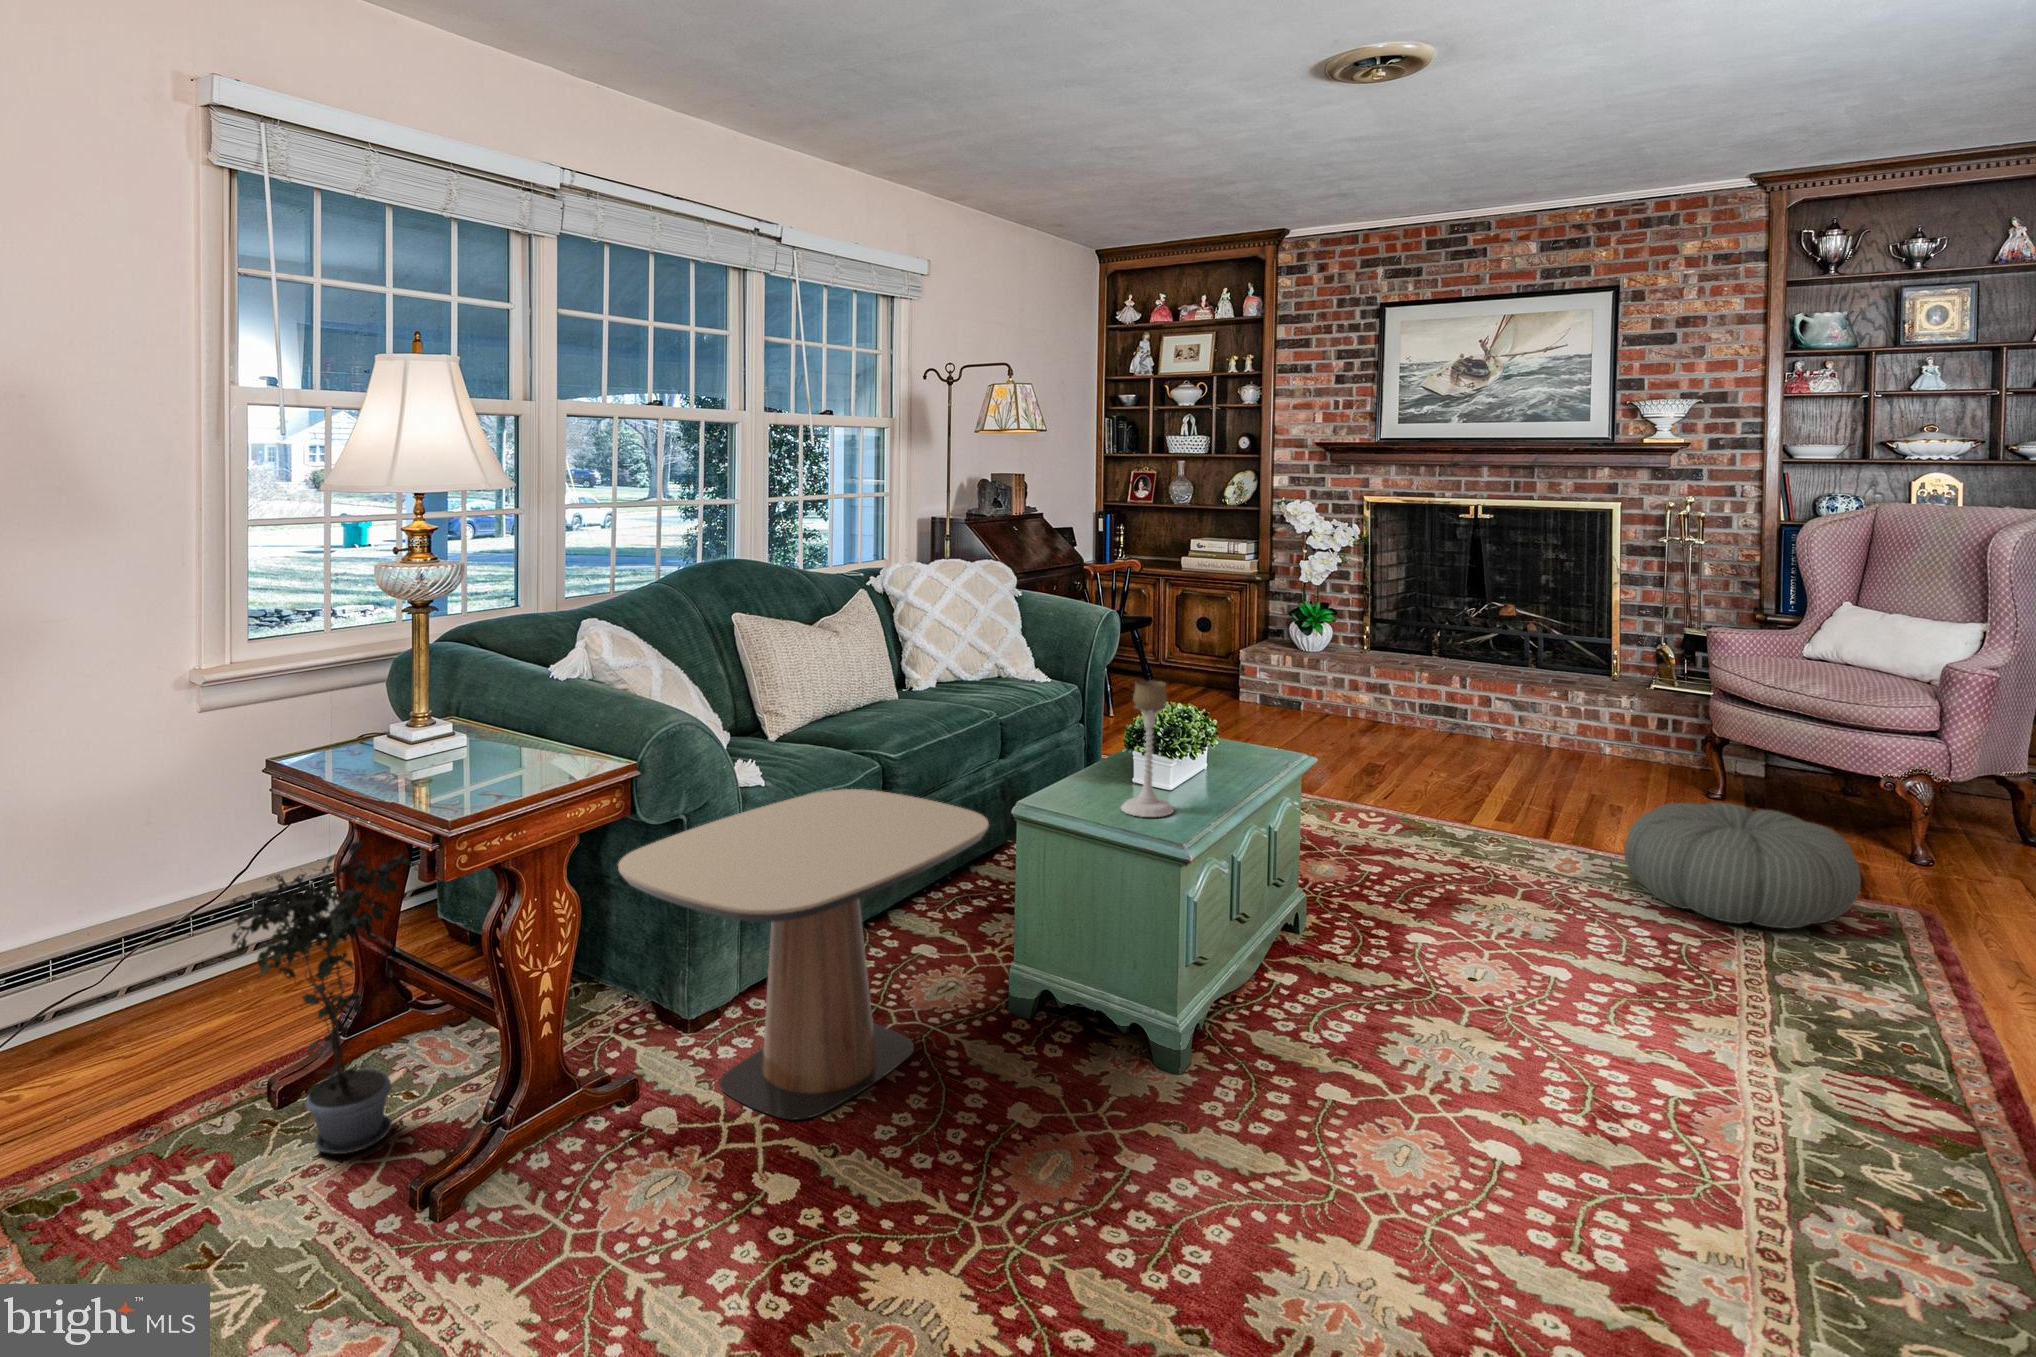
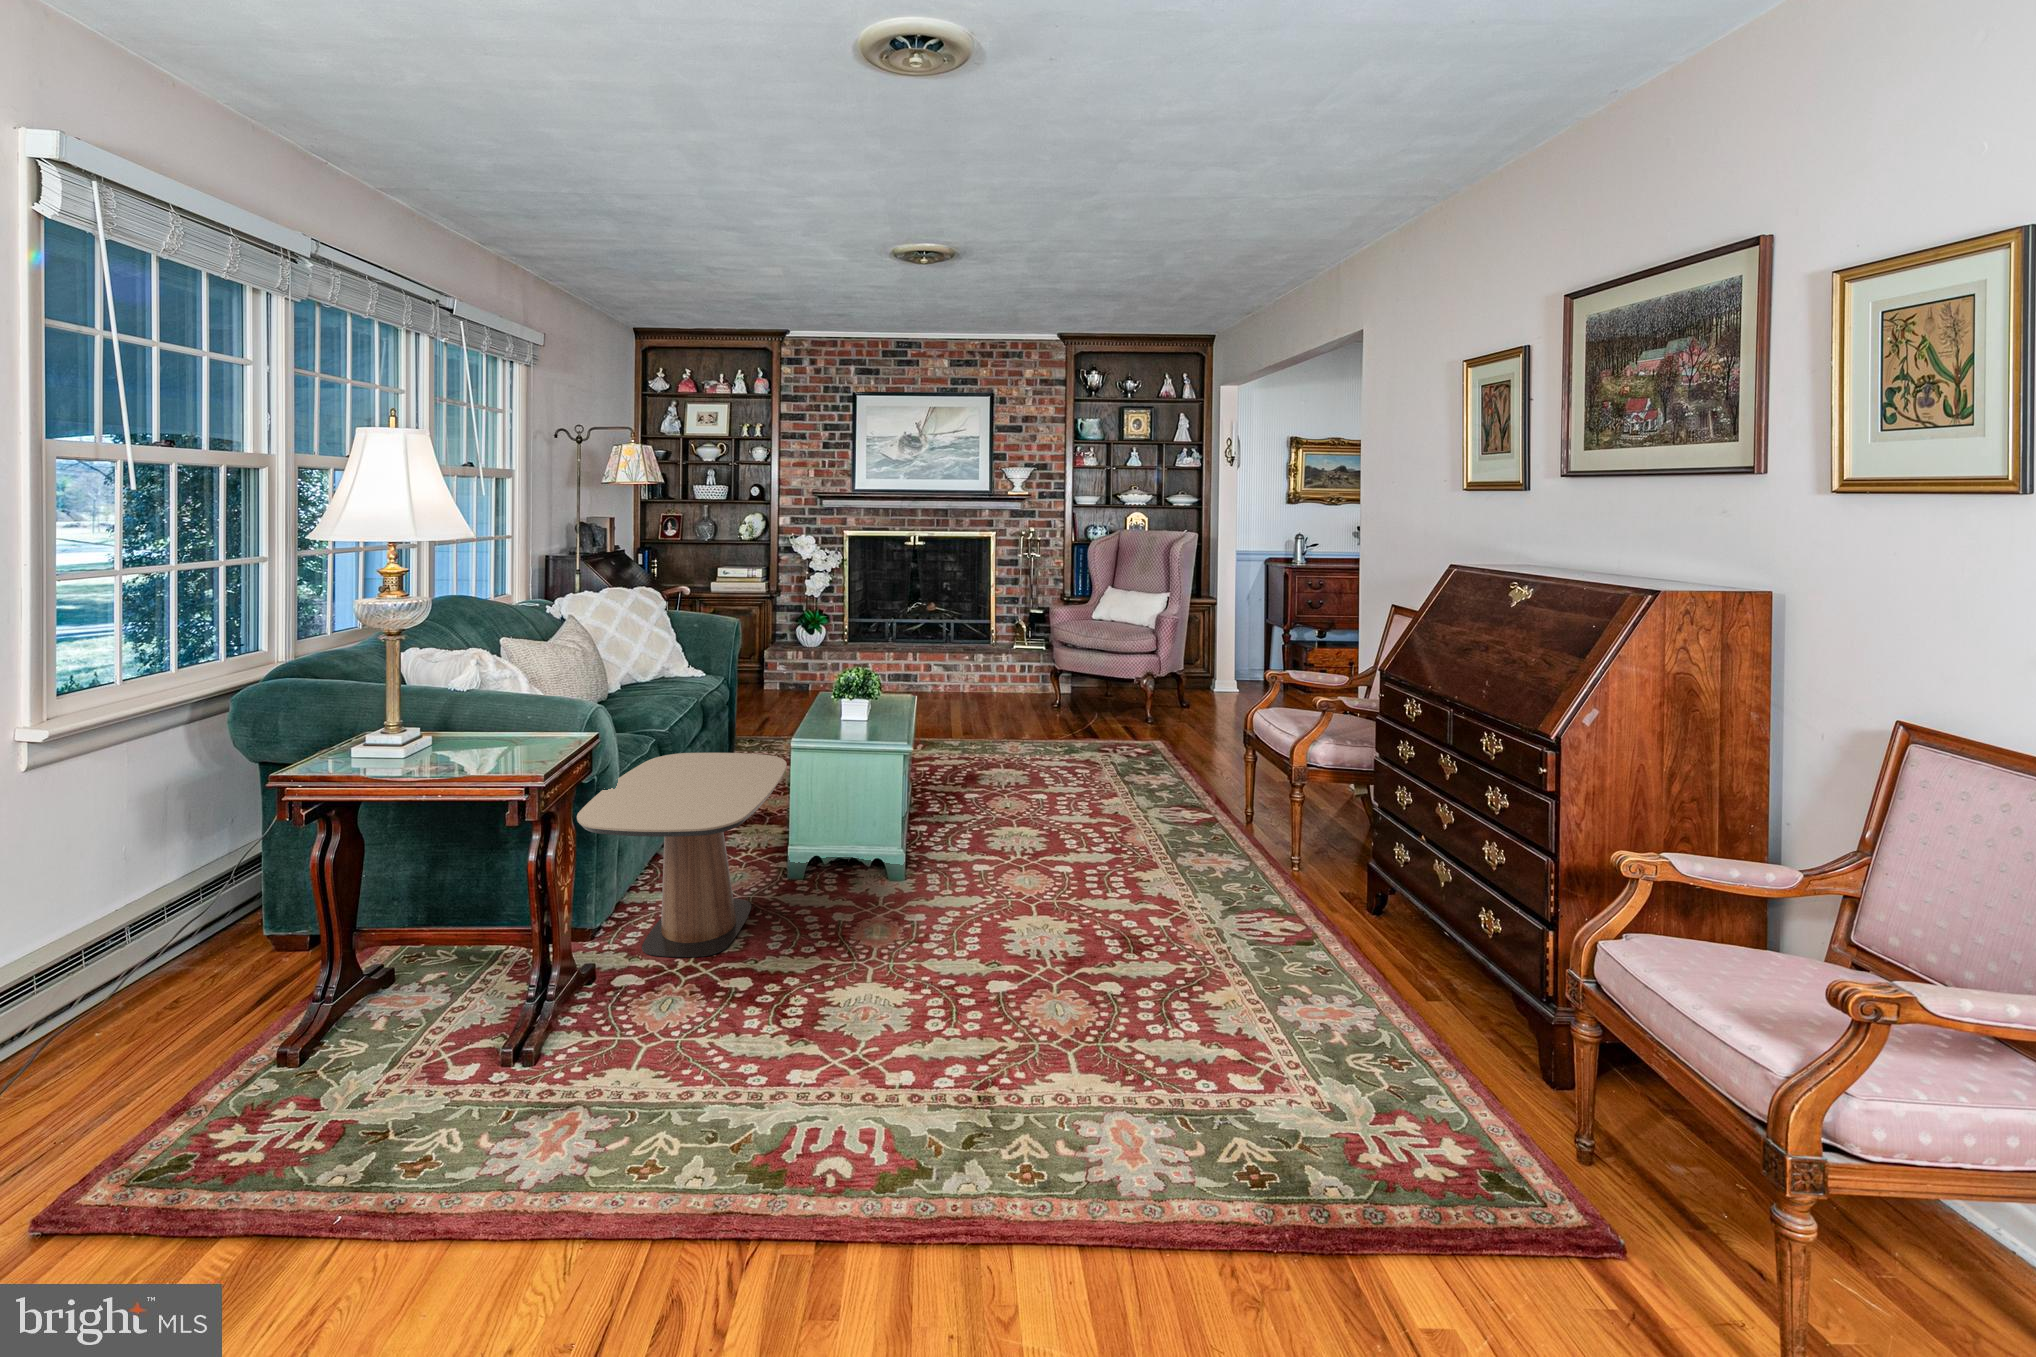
candle holder: present [1121,680,1174,817] -> none [846,664,876,743]
pouf: present [1624,803,1861,928] -> none [1050,695,1149,753]
potted plant: present [229,841,417,1154] -> none [321,839,440,1068]

